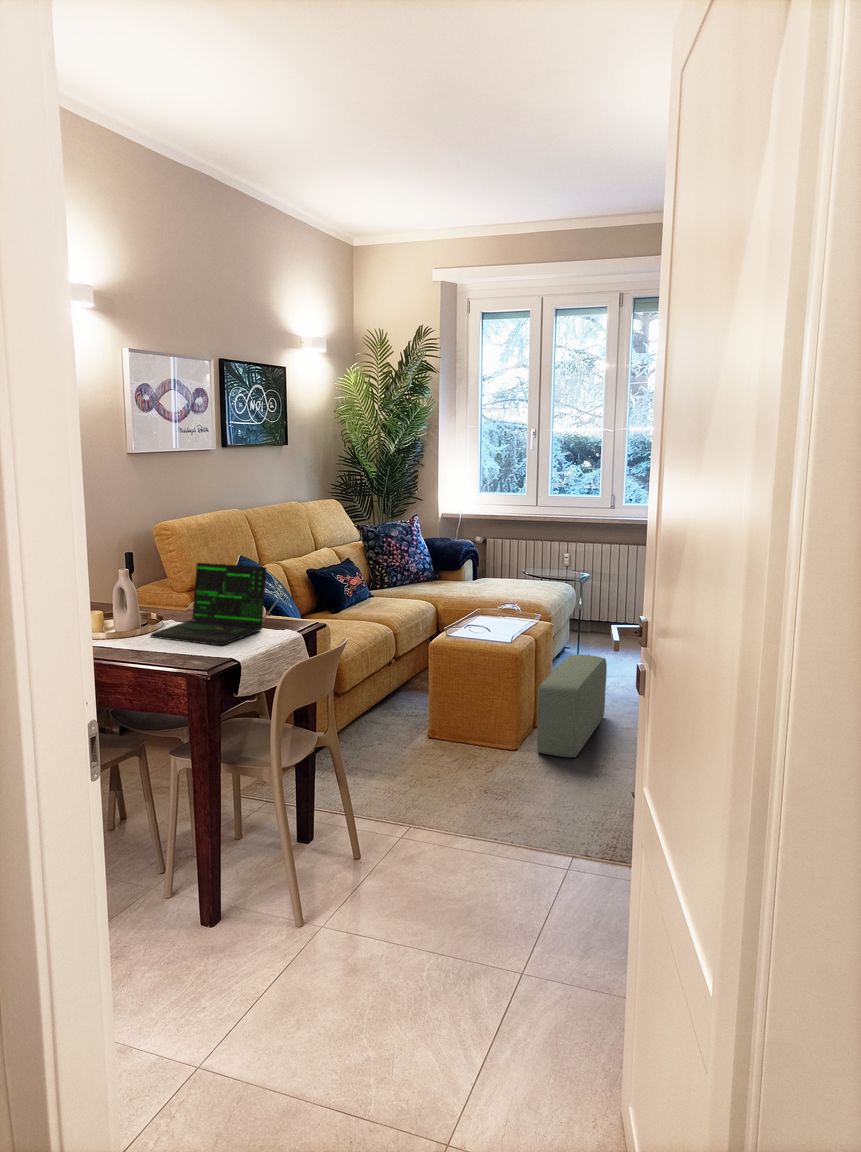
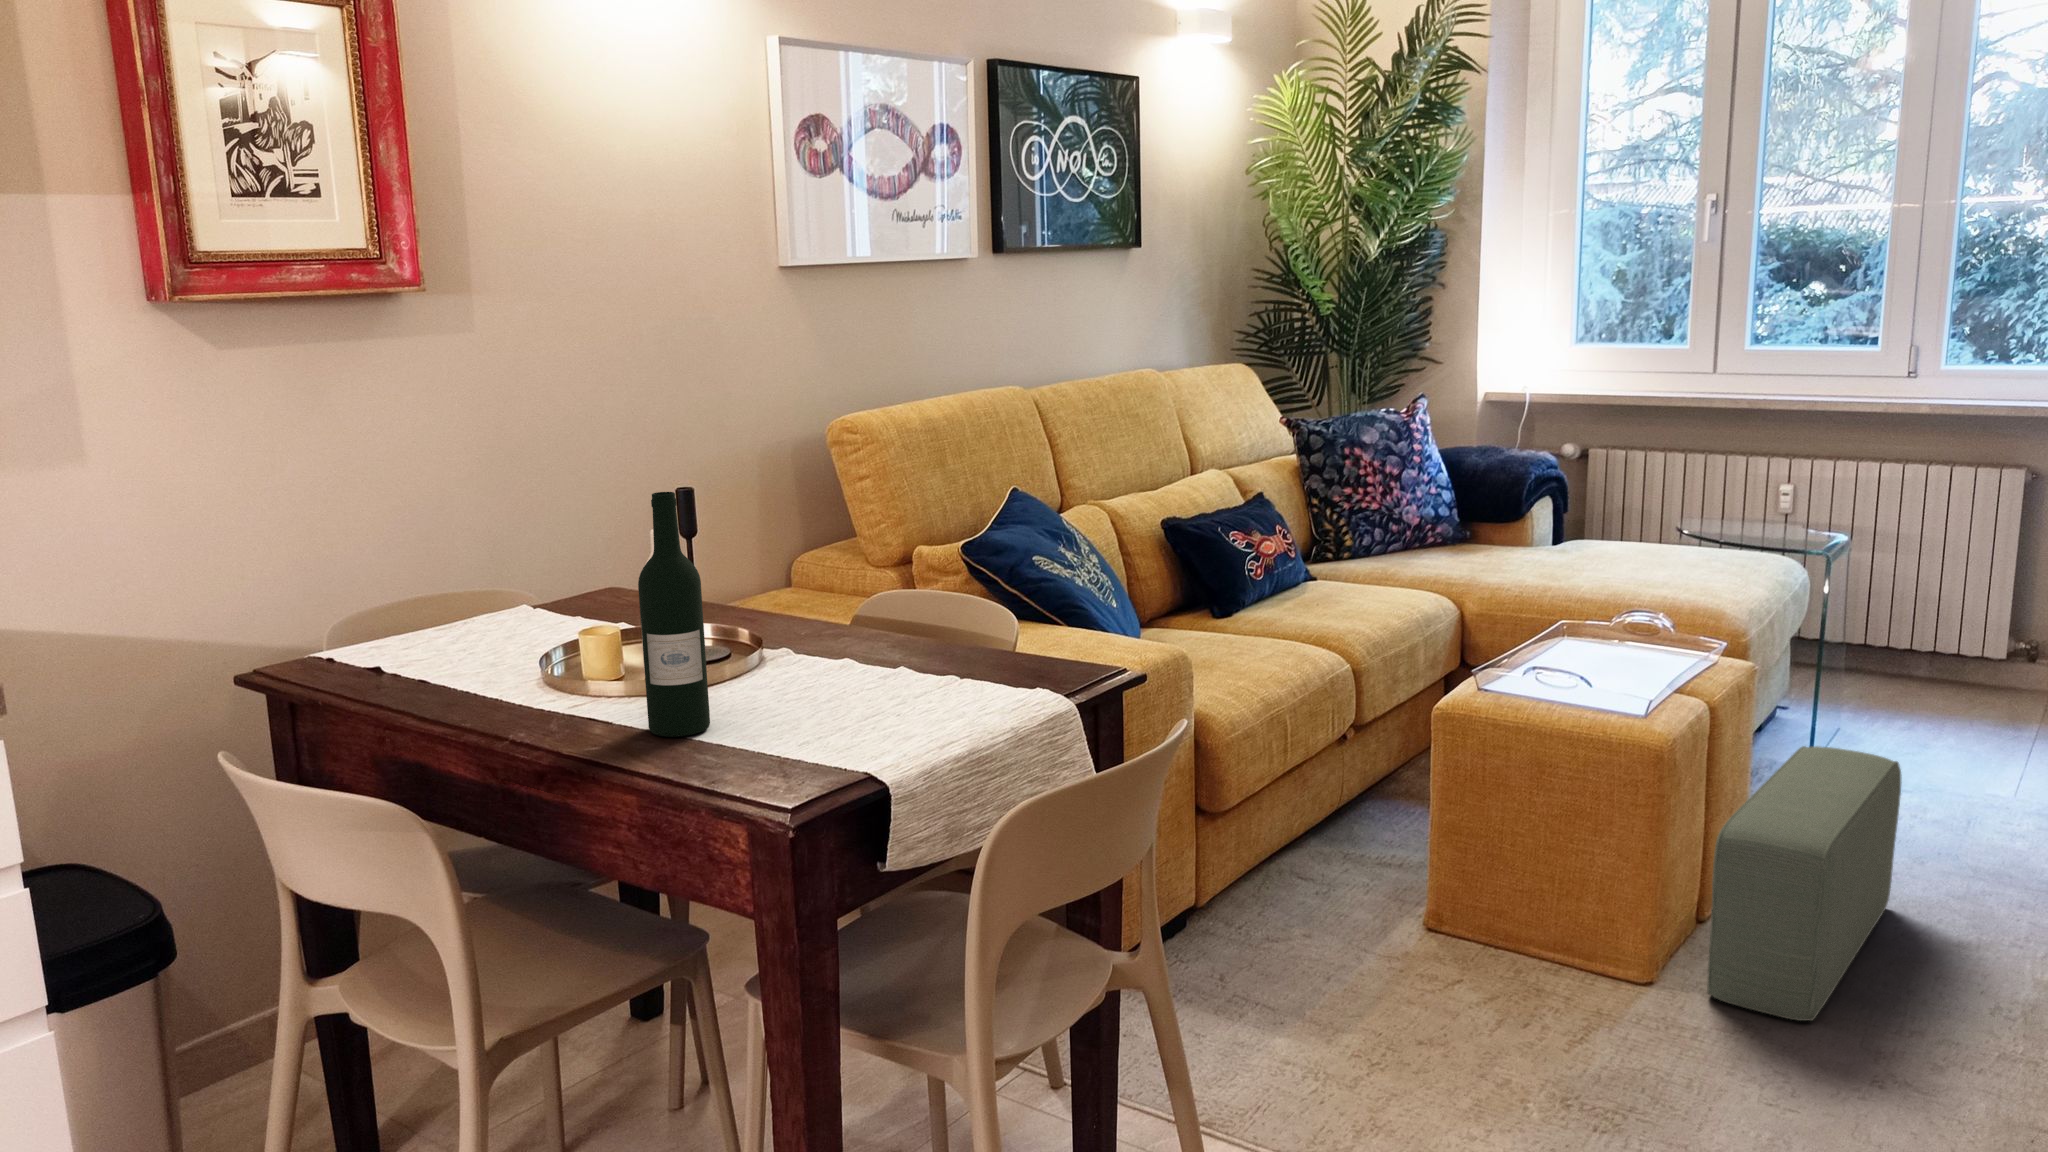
wine bottle: none [119,552,149,653] -> present [638,492,710,737]
laptop: present [151,563,284,645] -> none [732,513,1051,724]

